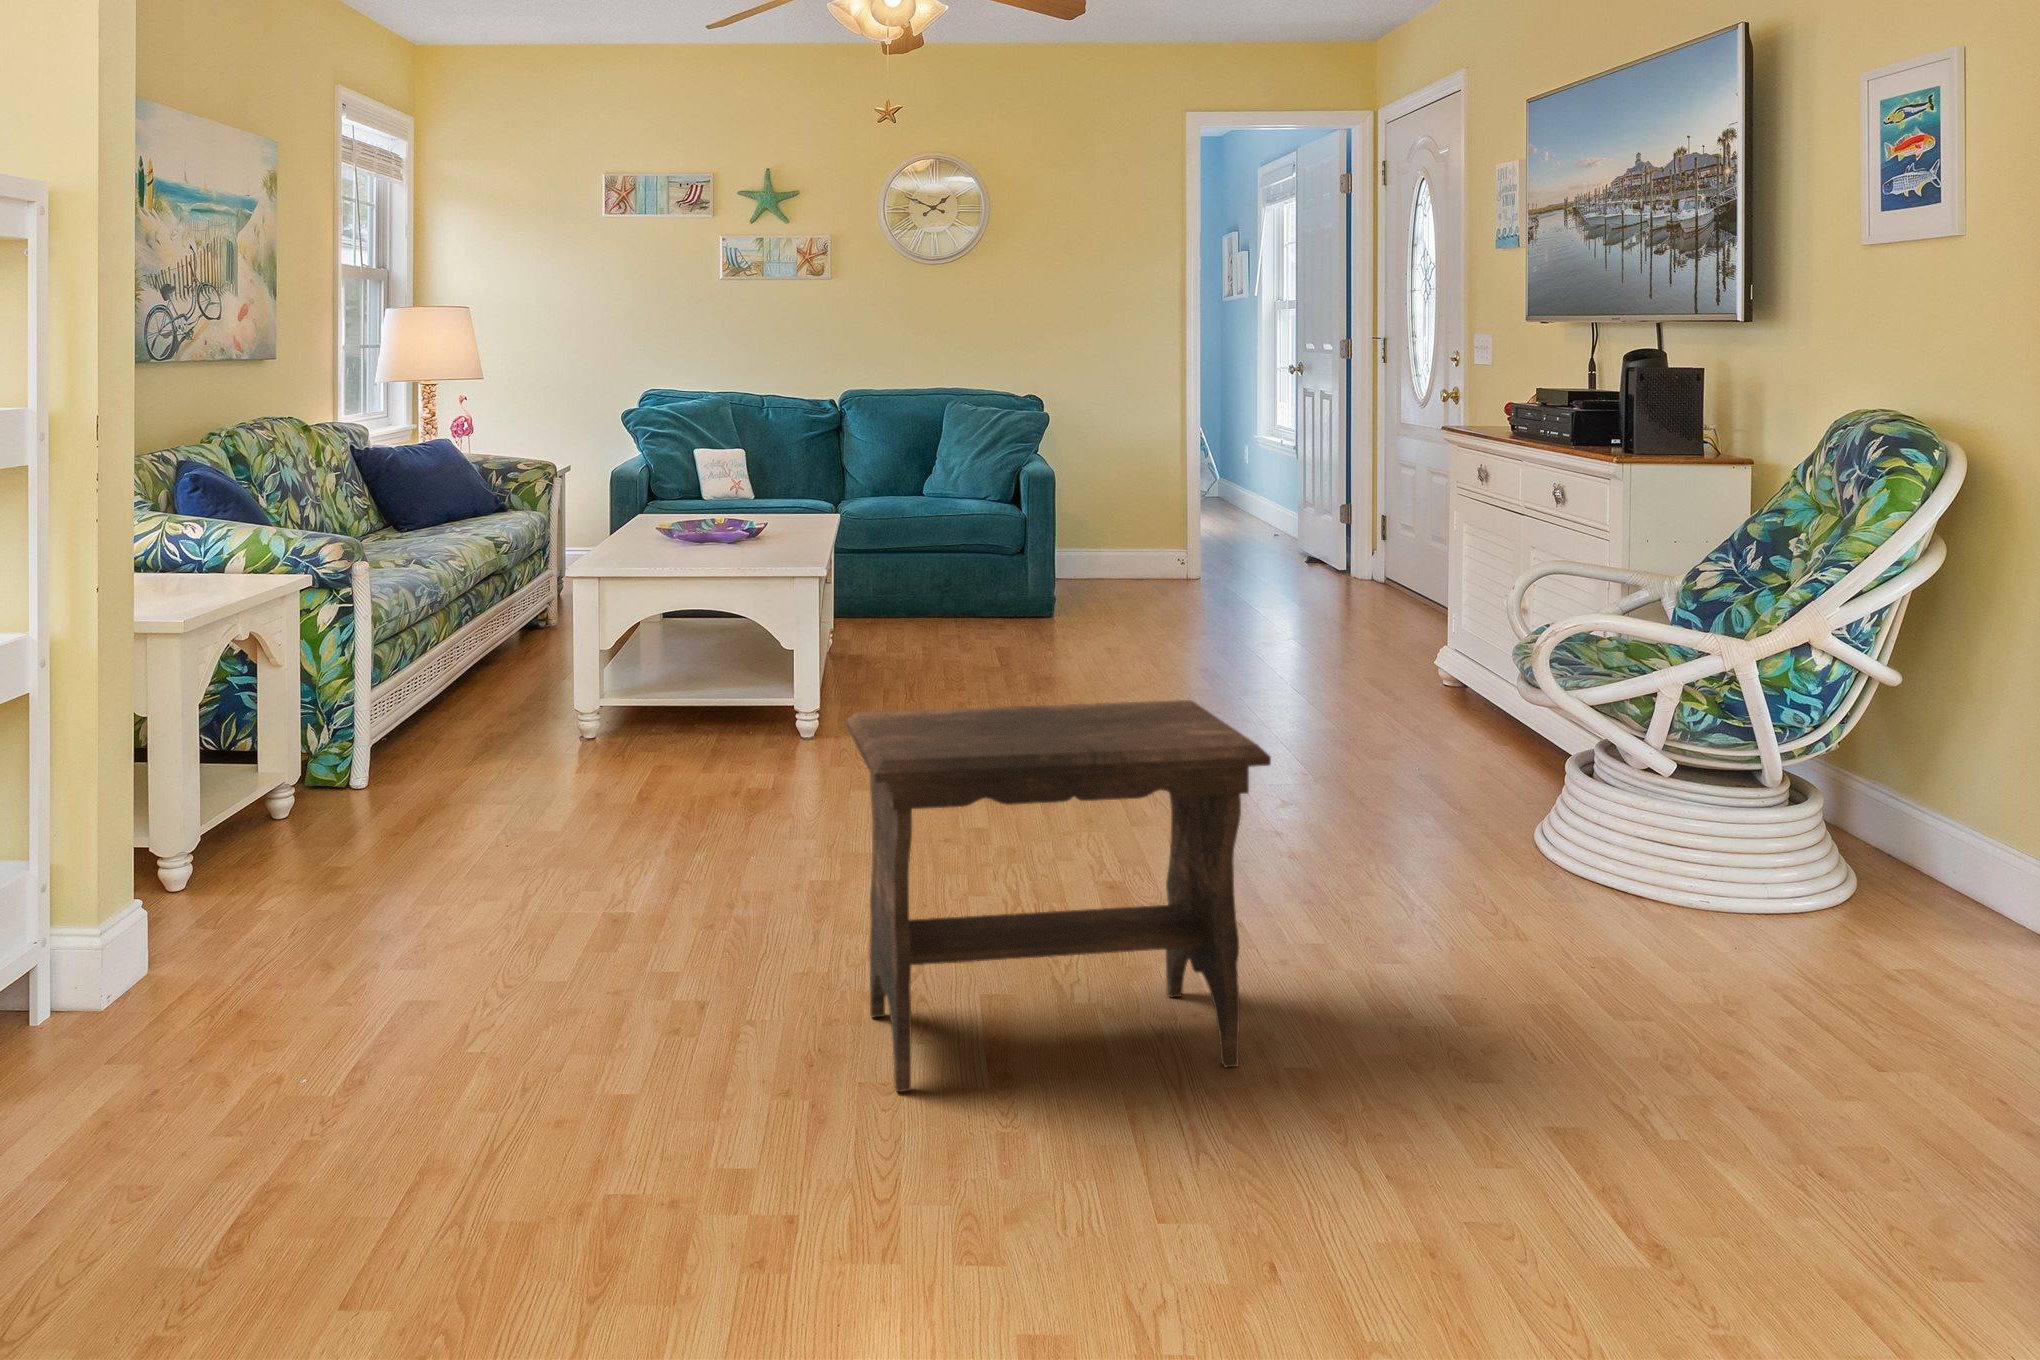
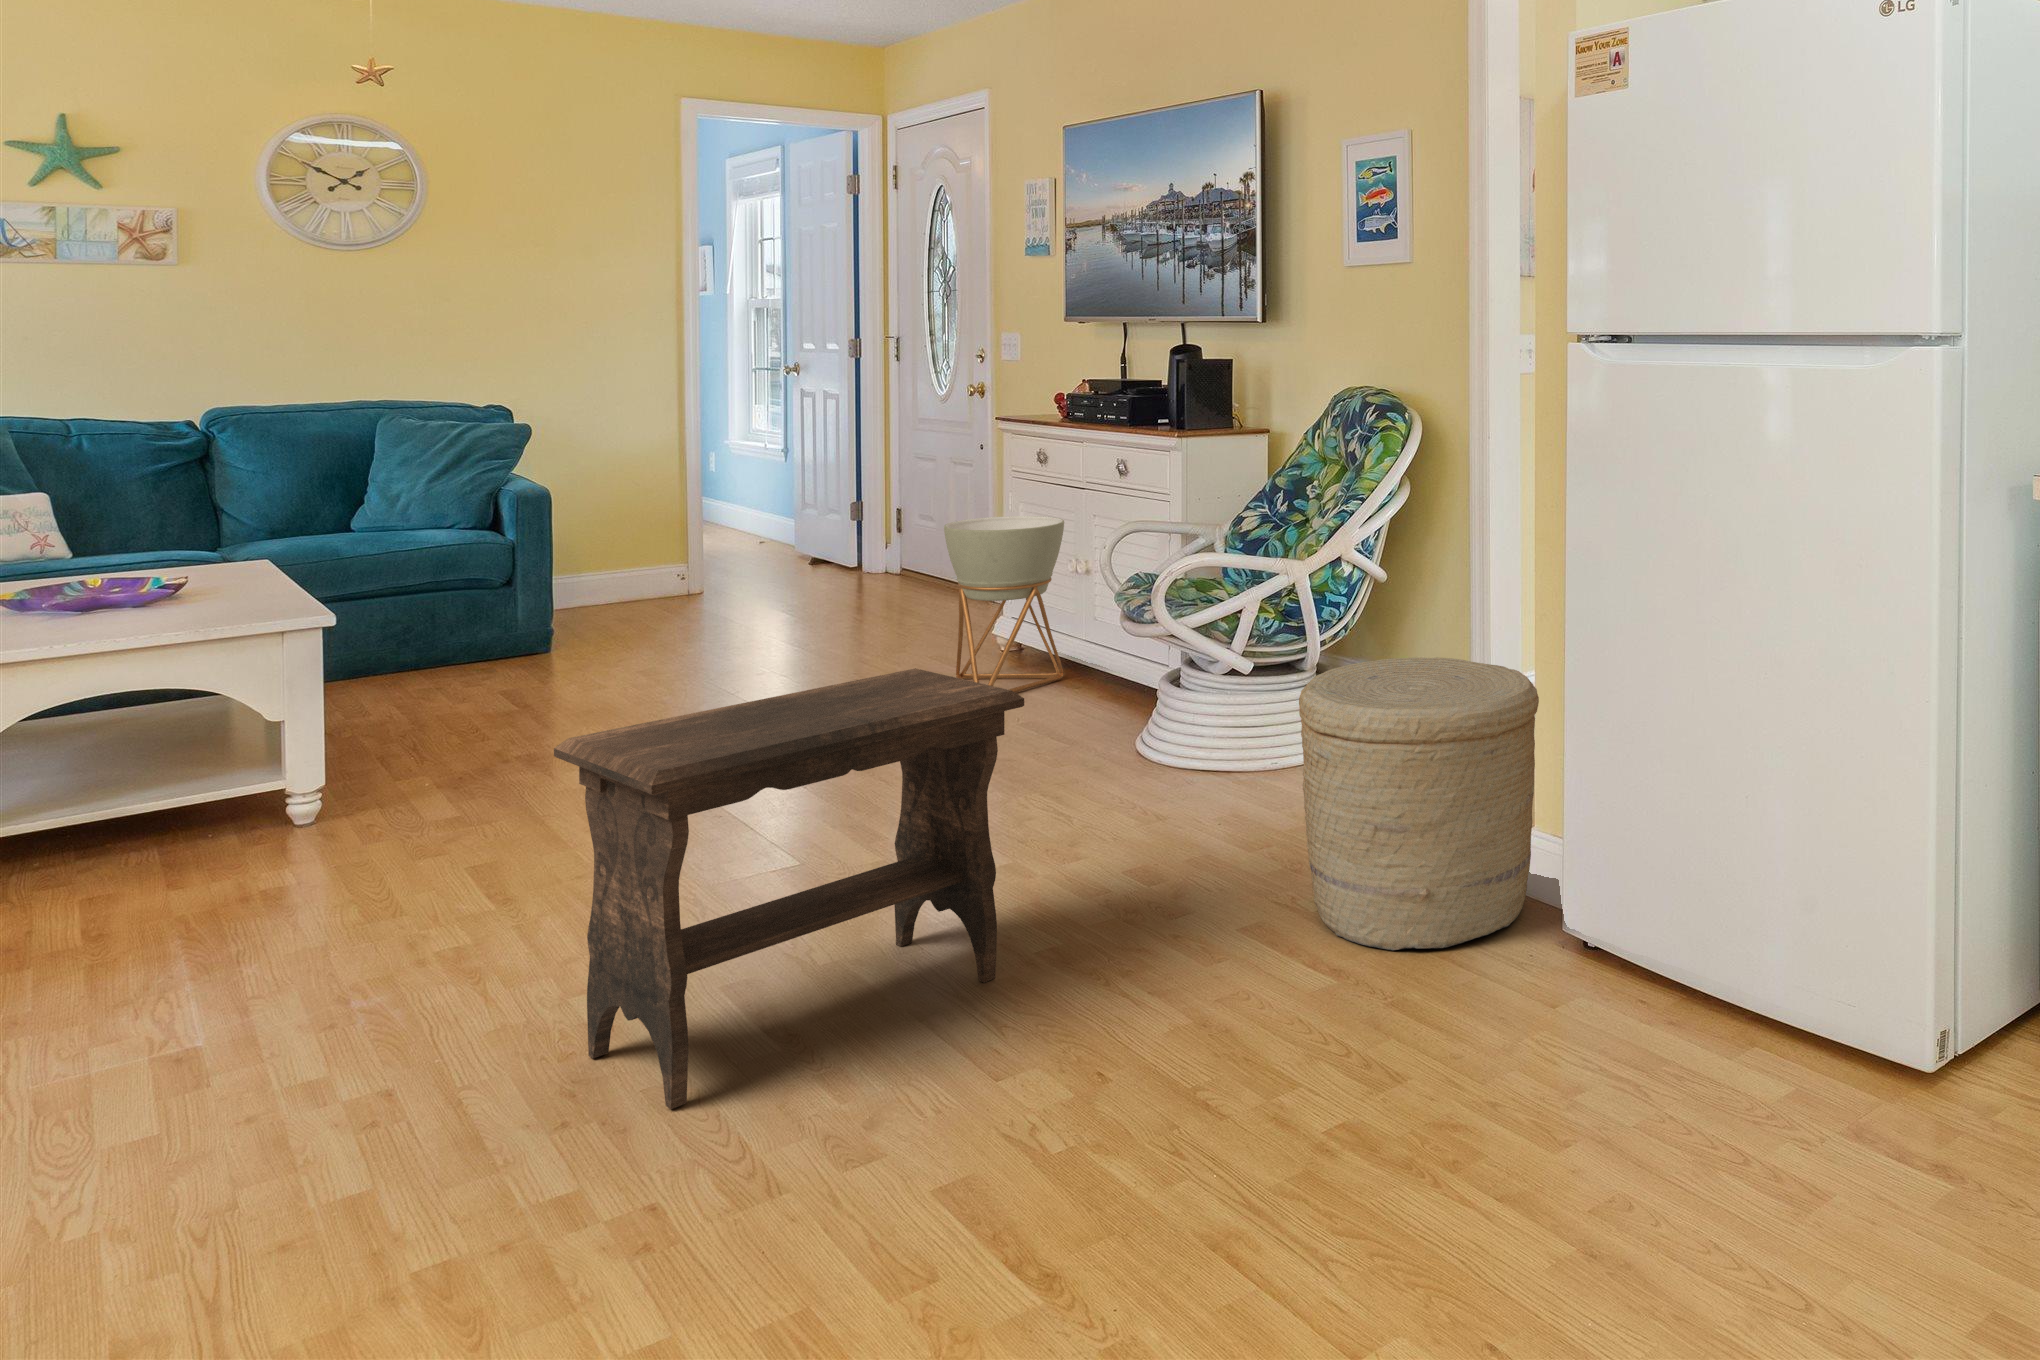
planter: none [1362,539,1496,744] -> present [944,516,1064,692]
woven basket: none [1629,795,2031,1248] -> present [1299,657,1539,950]

